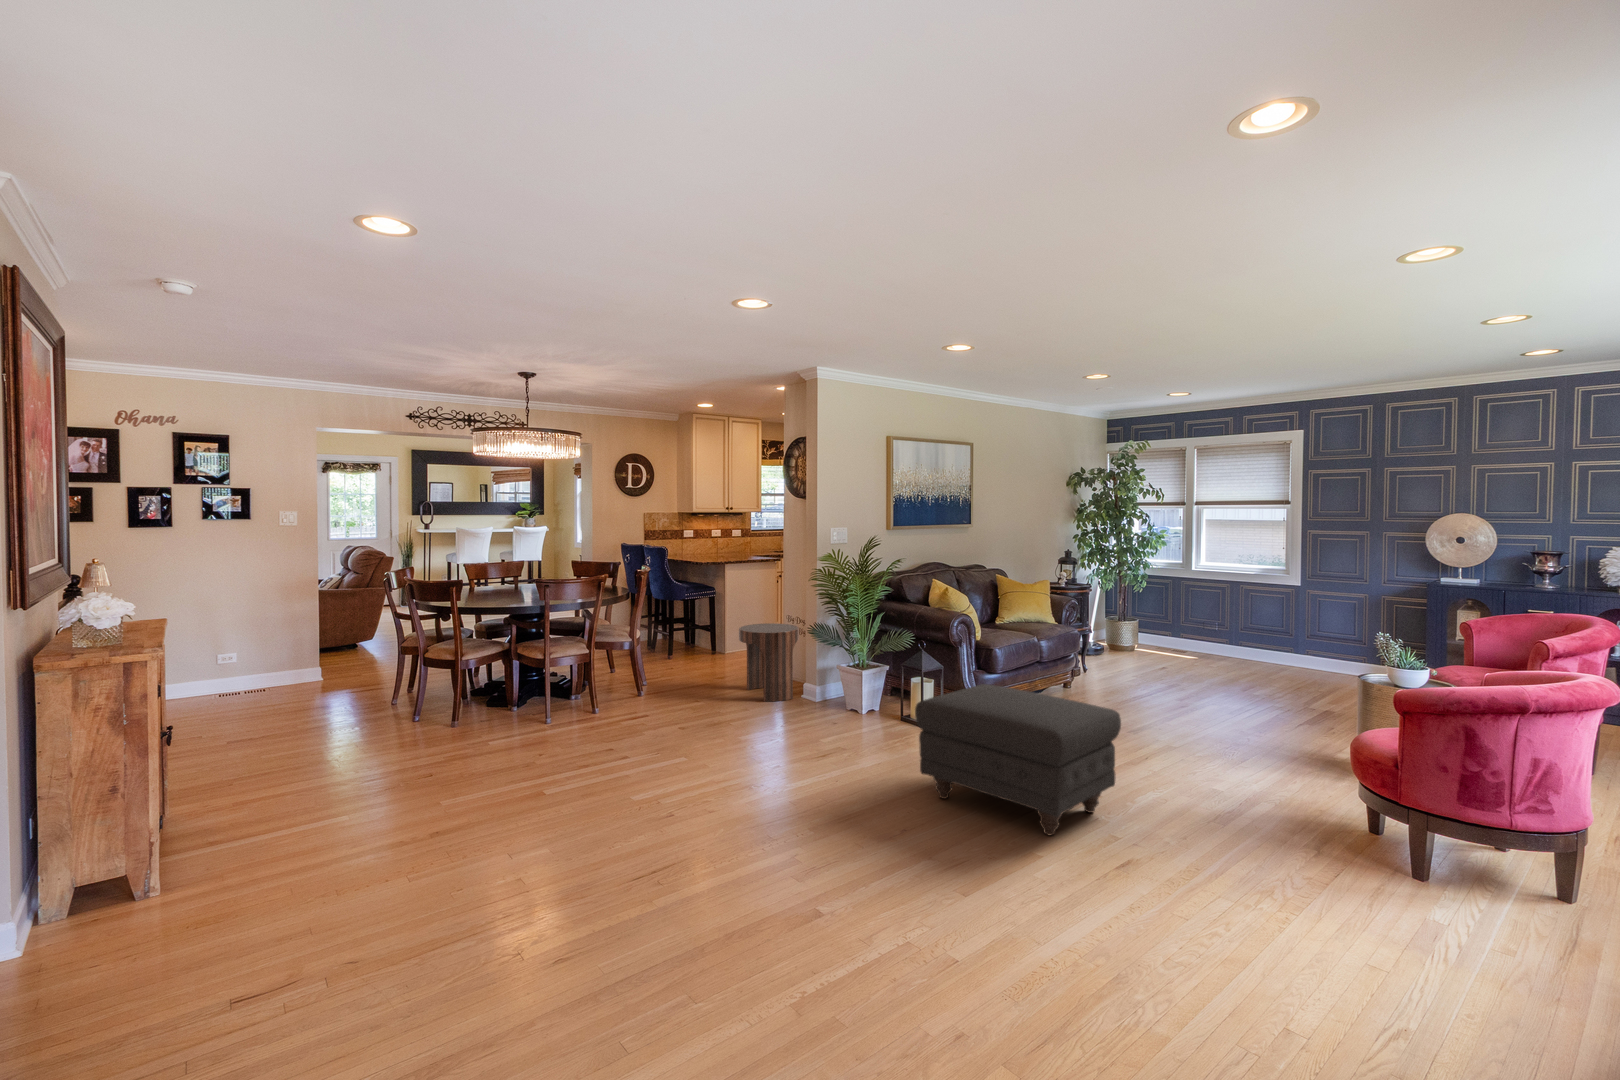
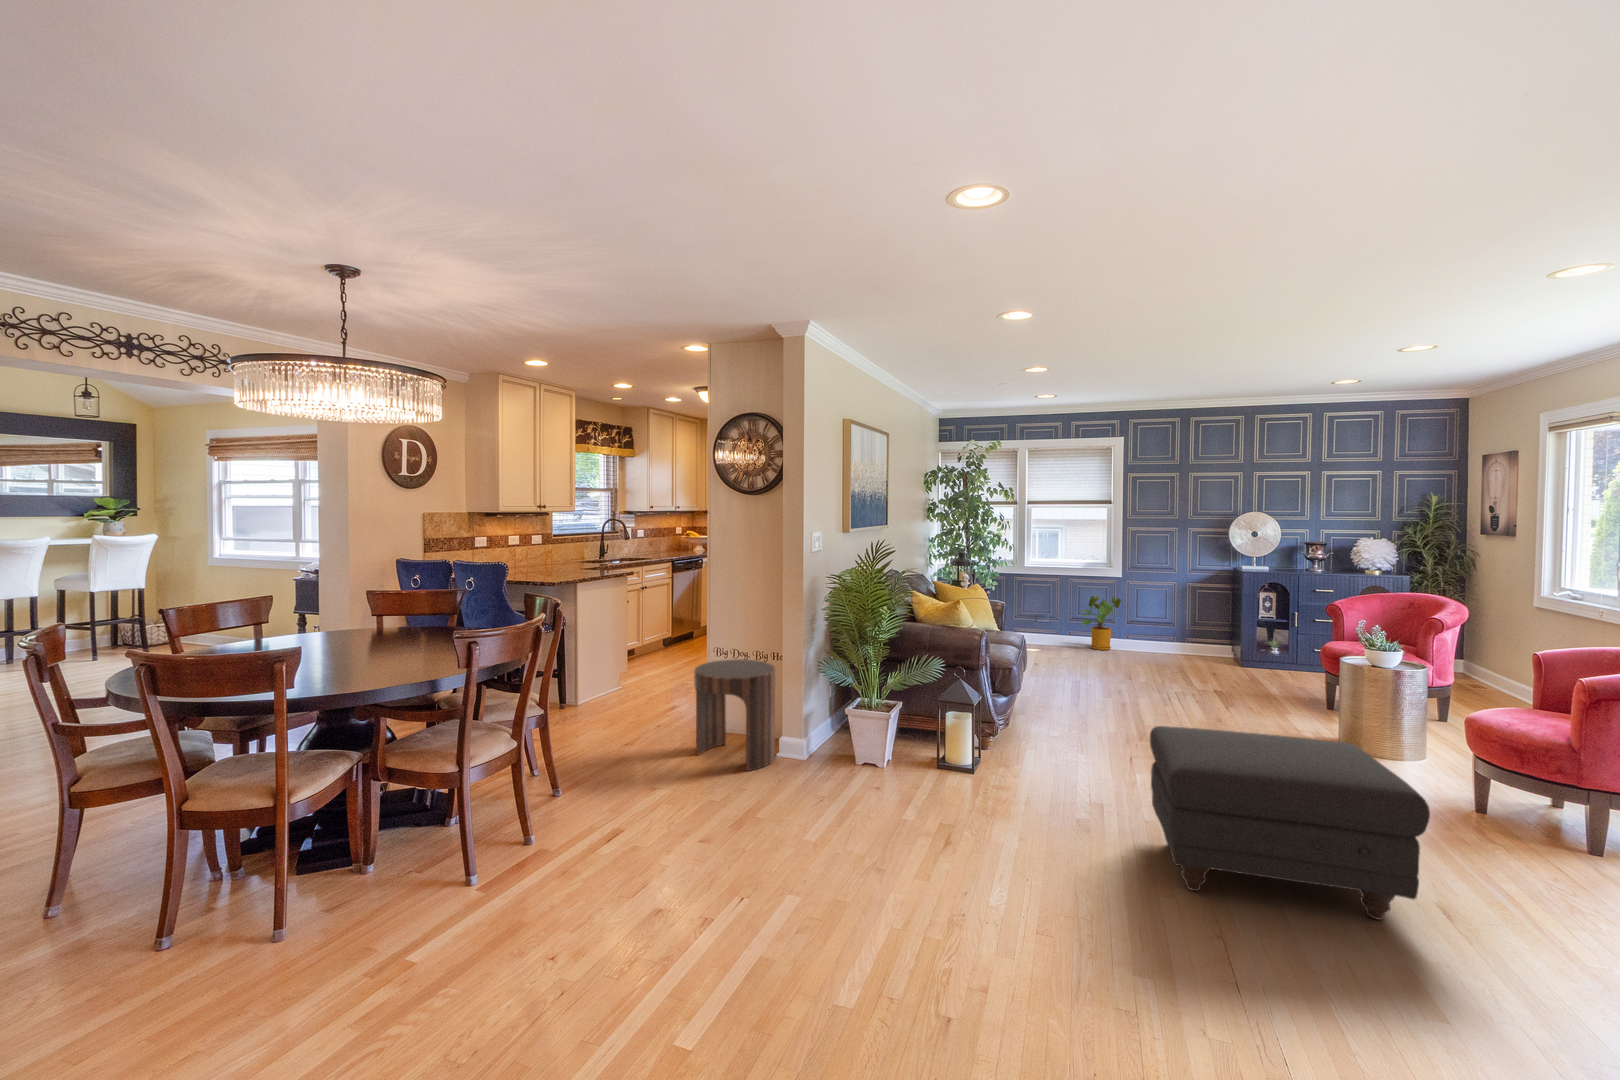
house plant: none [1234,607,1296,667] -> present [1081,596,1121,650]

